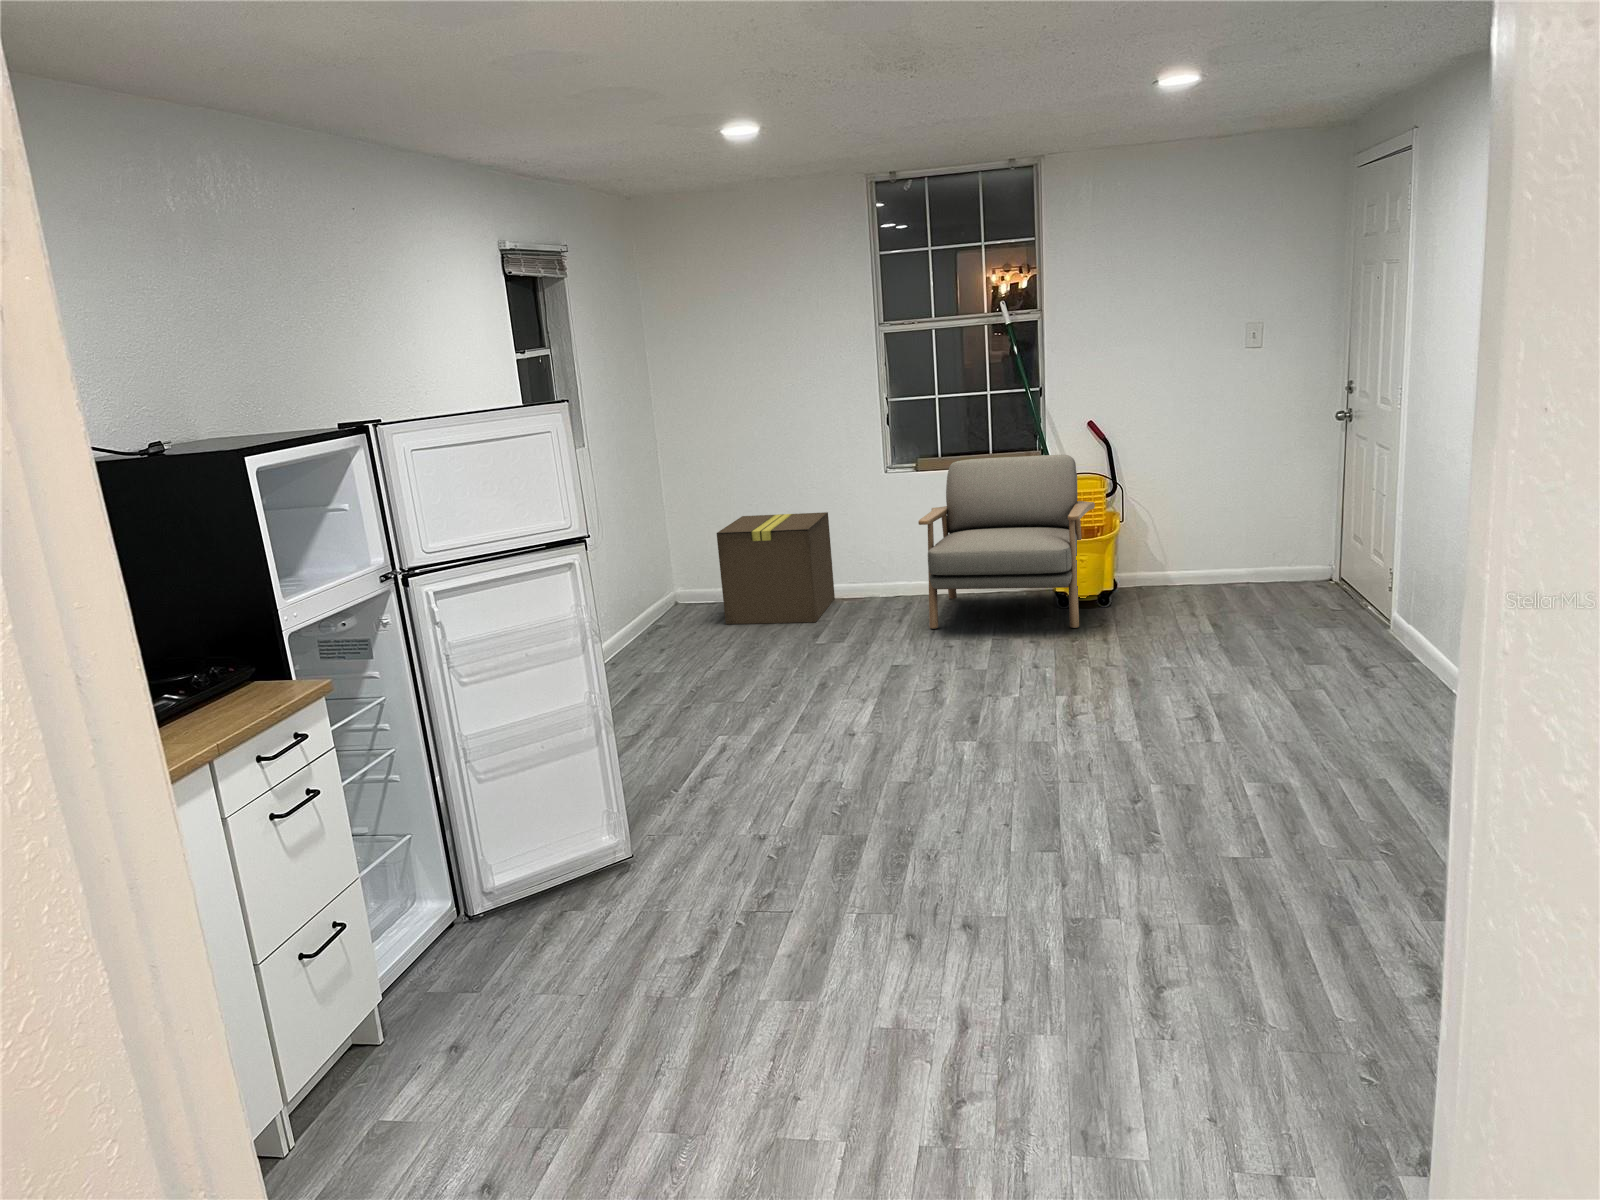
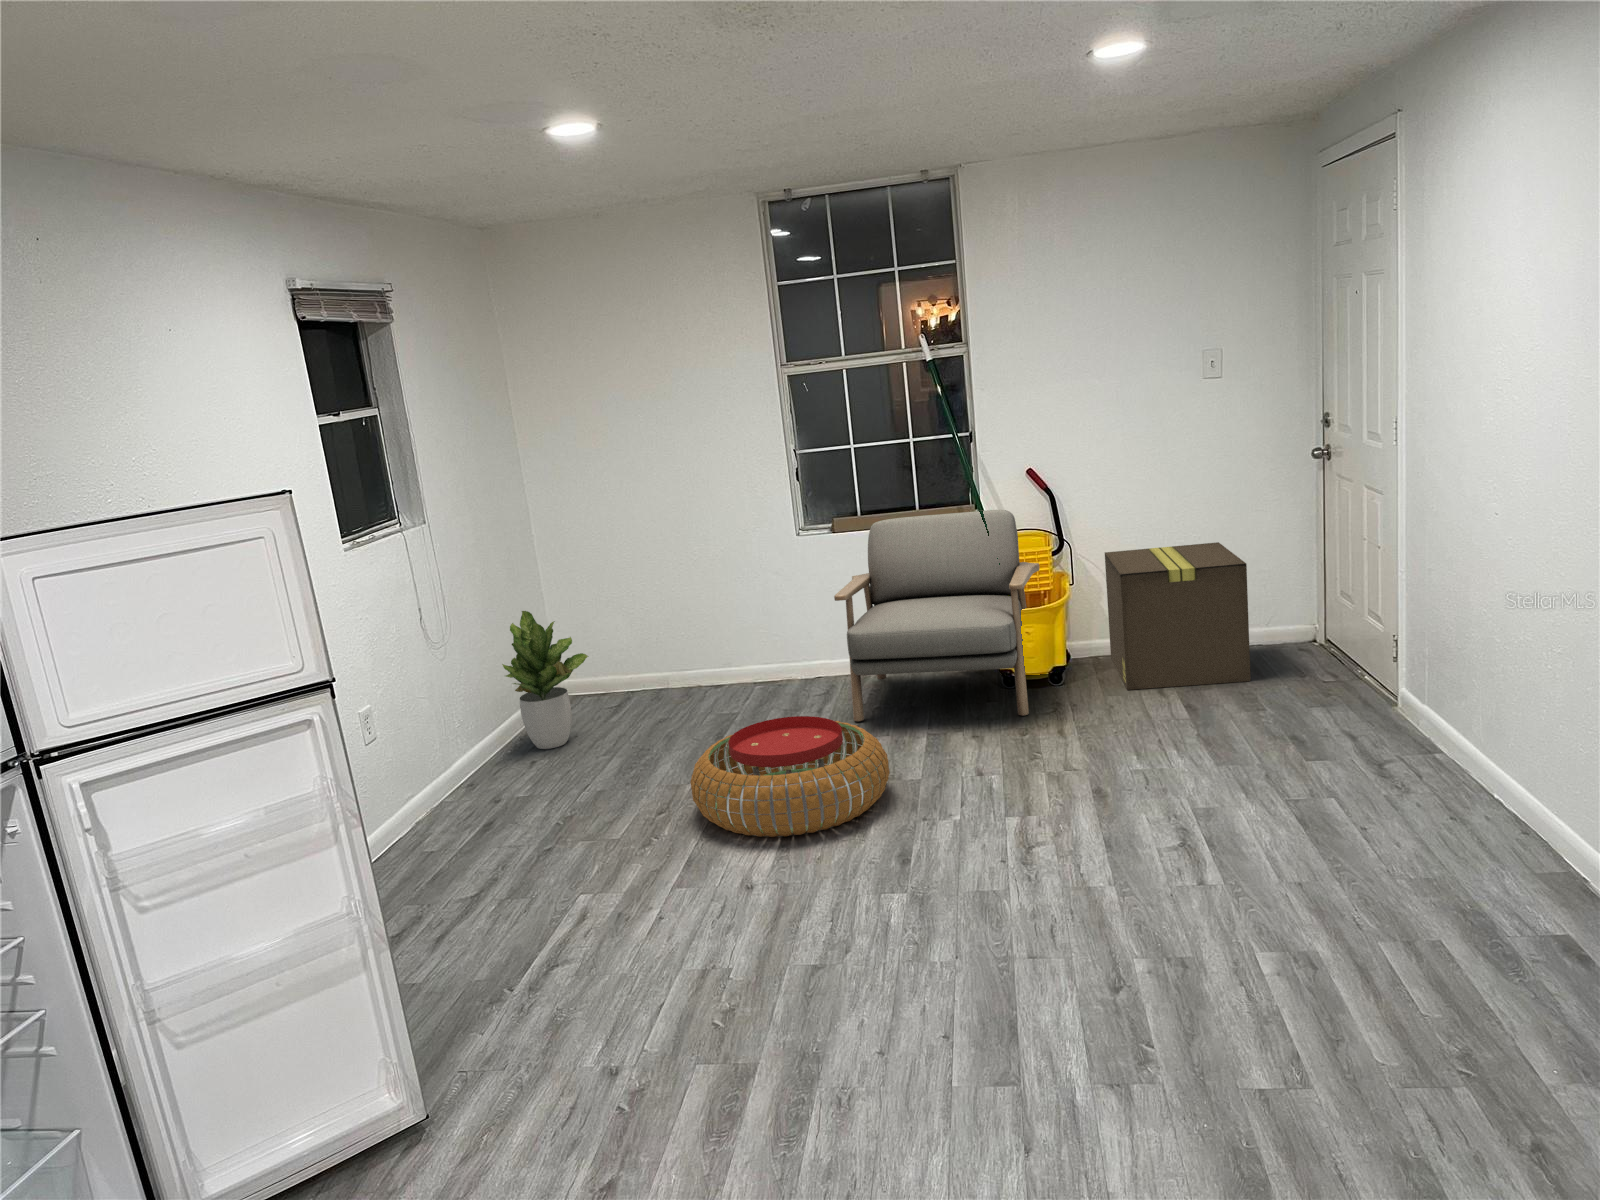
cardboard box: present [717,512,835,624] -> present [1105,542,1251,690]
potted plant: none [634,525,707,642] -> present [502,611,588,749]
pouf: none [799,615,962,705] -> present [690,716,890,837]

